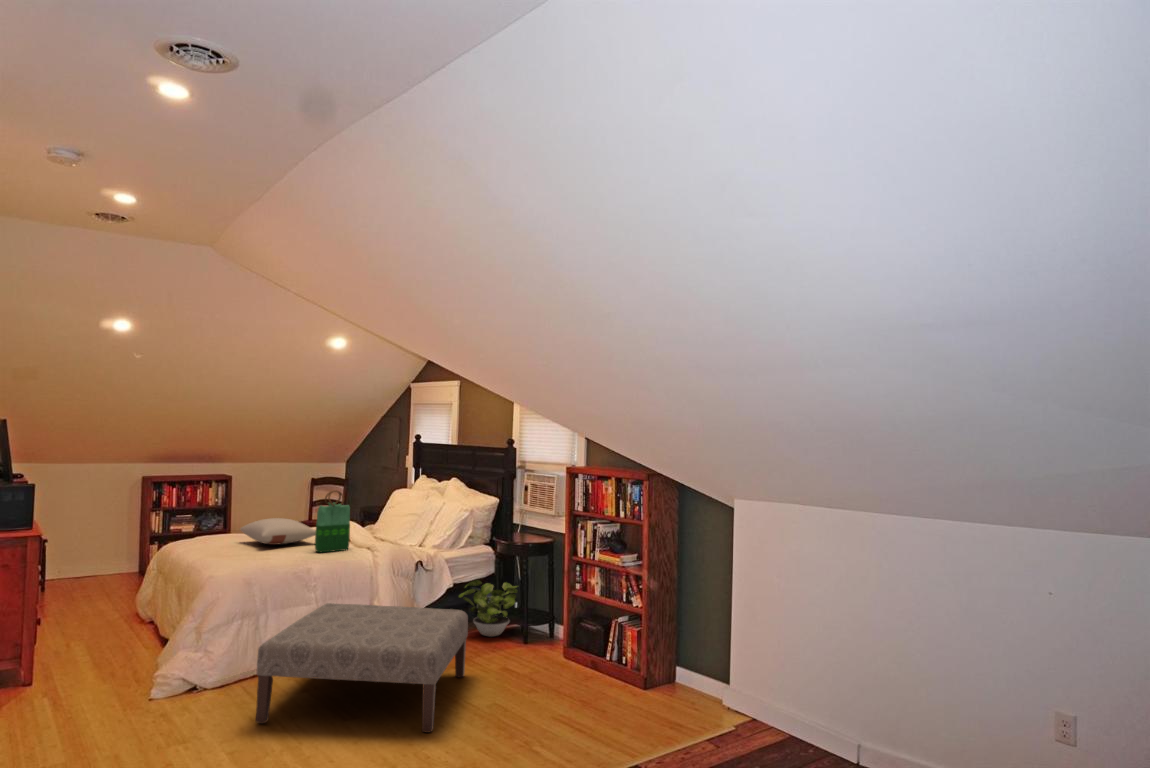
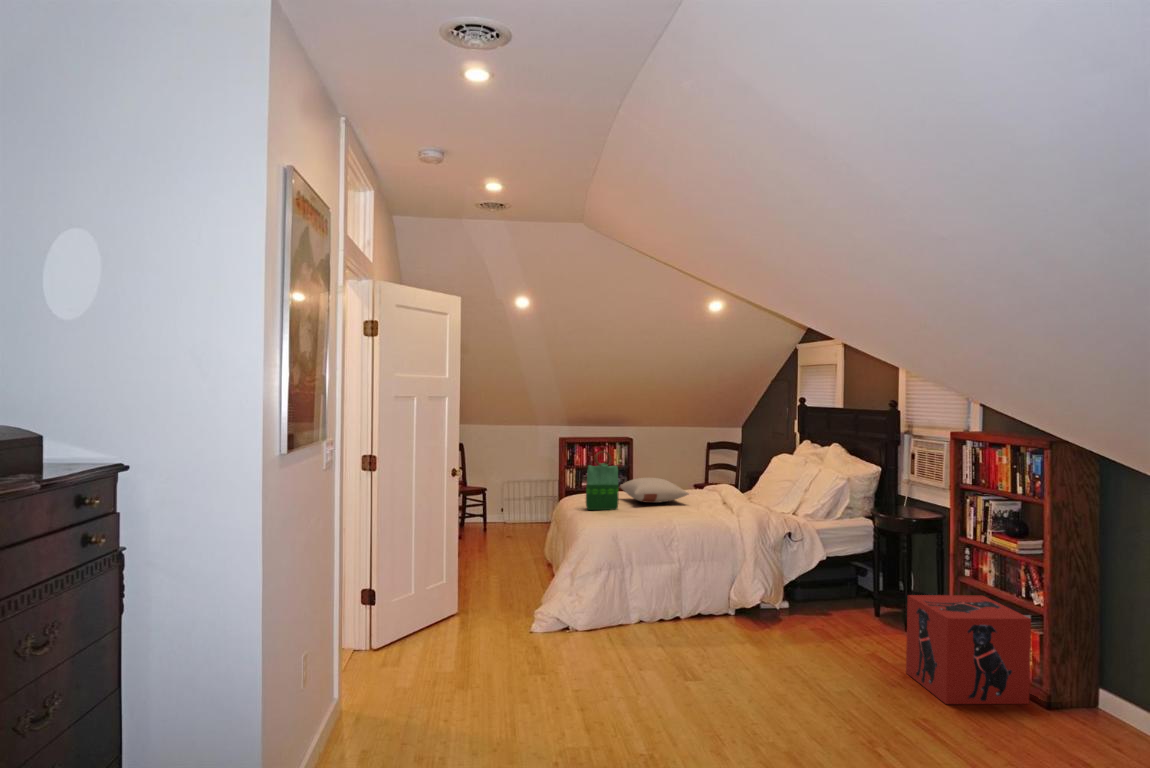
tote bag: present [315,490,350,552] -> present [586,451,619,510]
potted plant: present [459,580,518,637] -> none [830,555,904,619]
ottoman: present [256,603,468,733] -> none [607,563,828,707]
storage box: none [535,604,633,701] -> present [906,595,1031,704]

